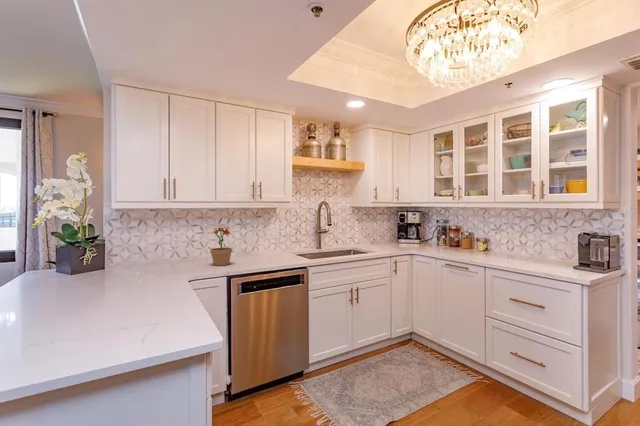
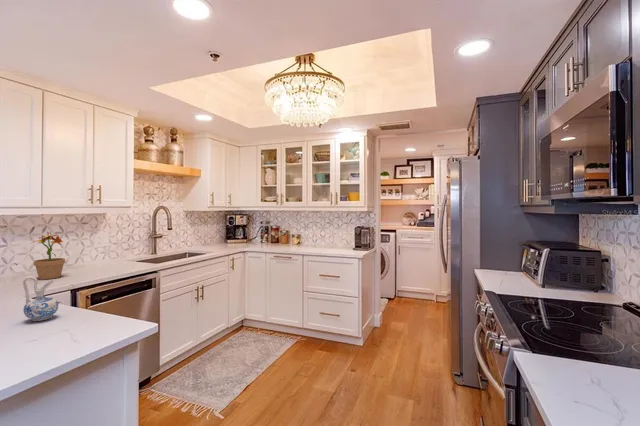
ceramic pitcher: none [146,266,174,309] -> present [23,276,58,321]

